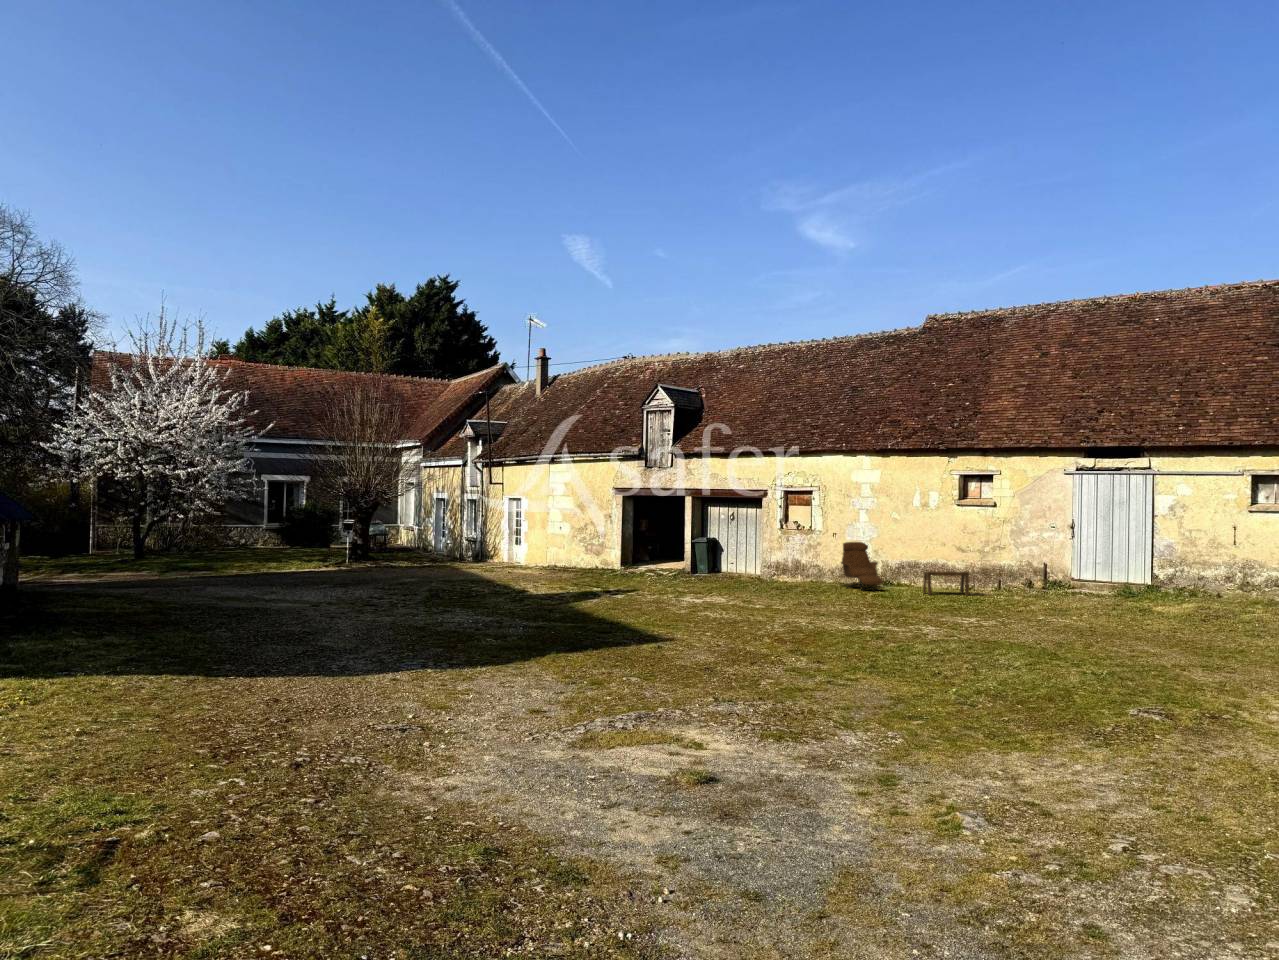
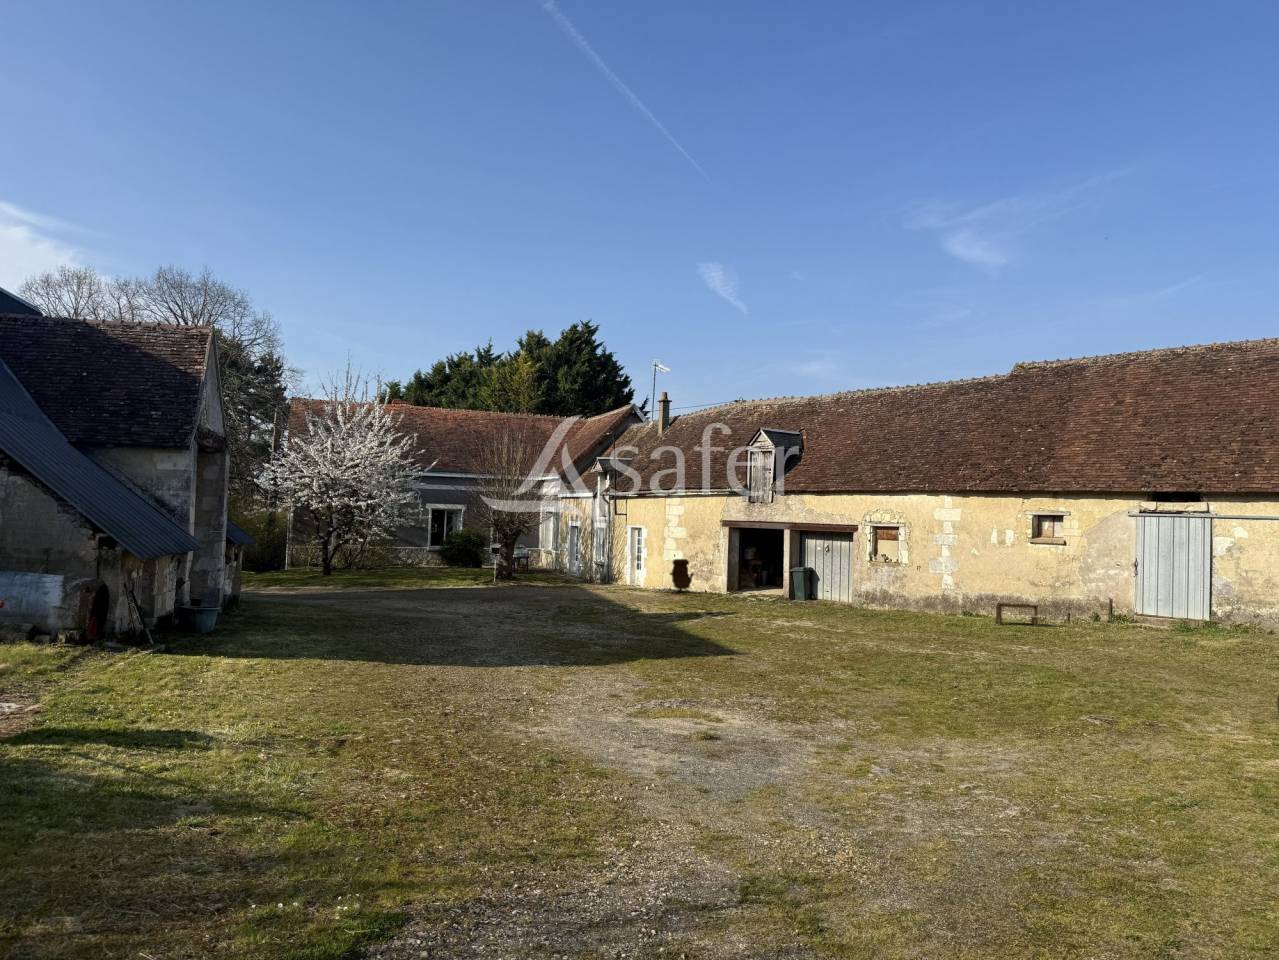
lounge chair: present [841,542,883,590] -> present [669,559,695,592]

